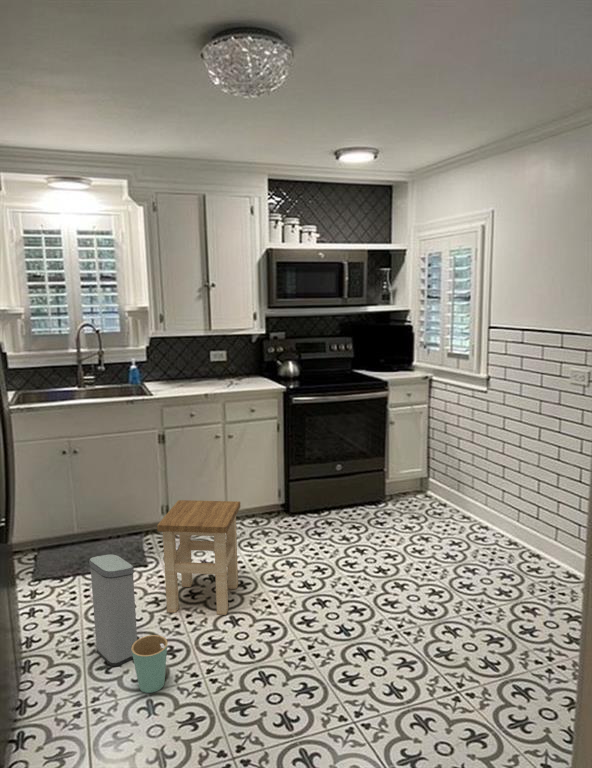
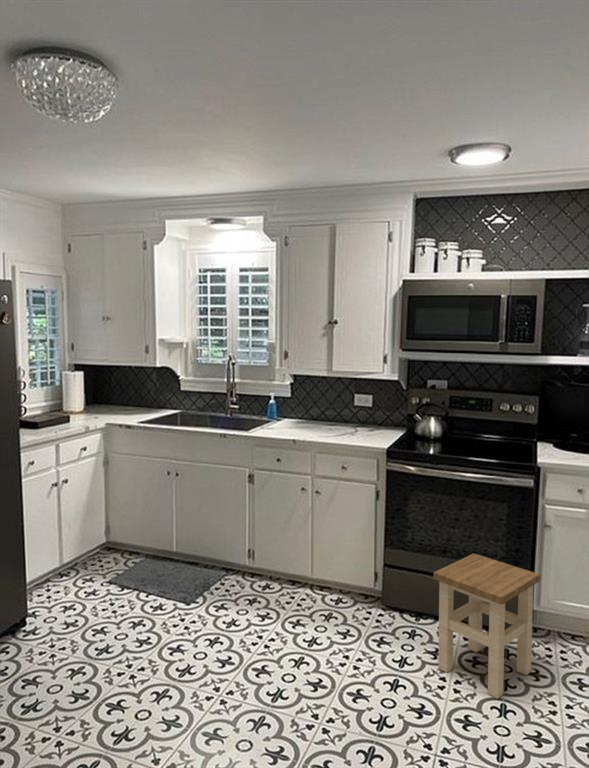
trash can: present [89,554,168,693] -> none [355,584,402,742]

